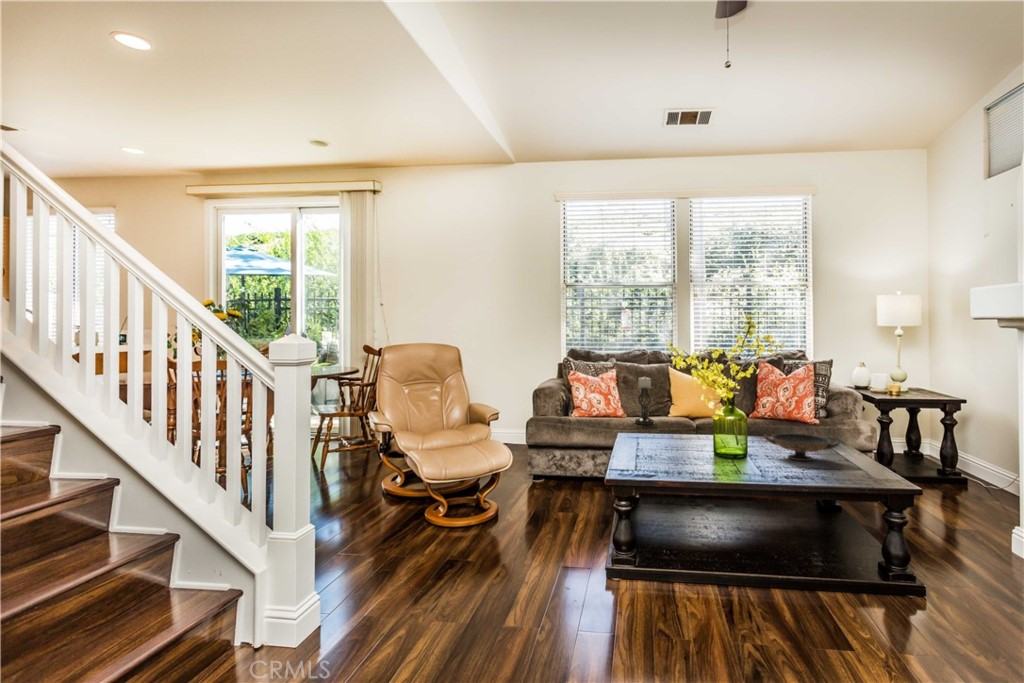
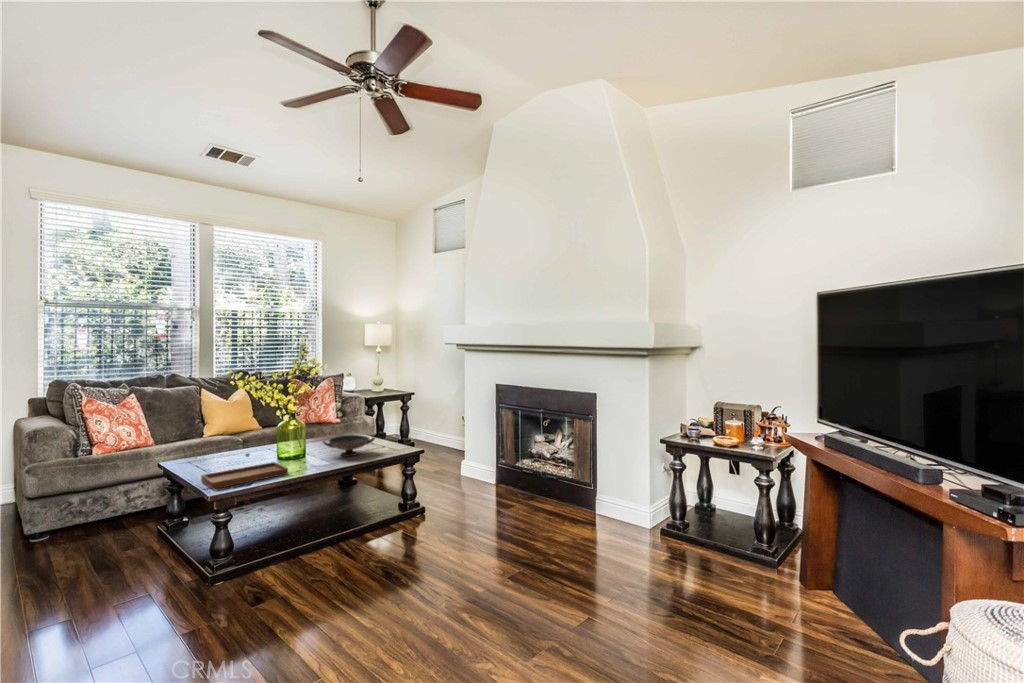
candle holder: present [634,376,655,425] -> none [176,401,200,449]
tray: none [627,431,710,464] -> present [201,453,288,489]

